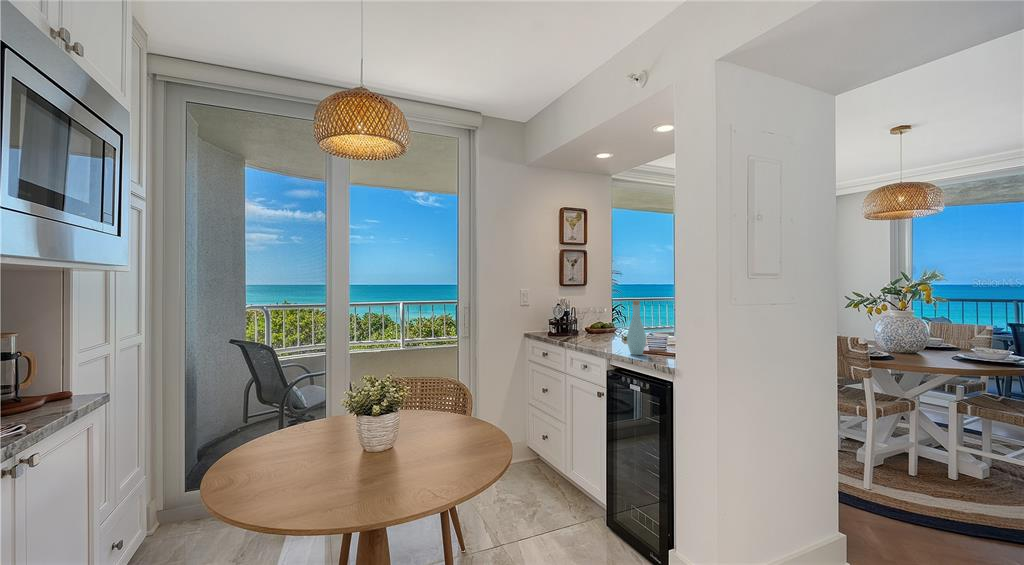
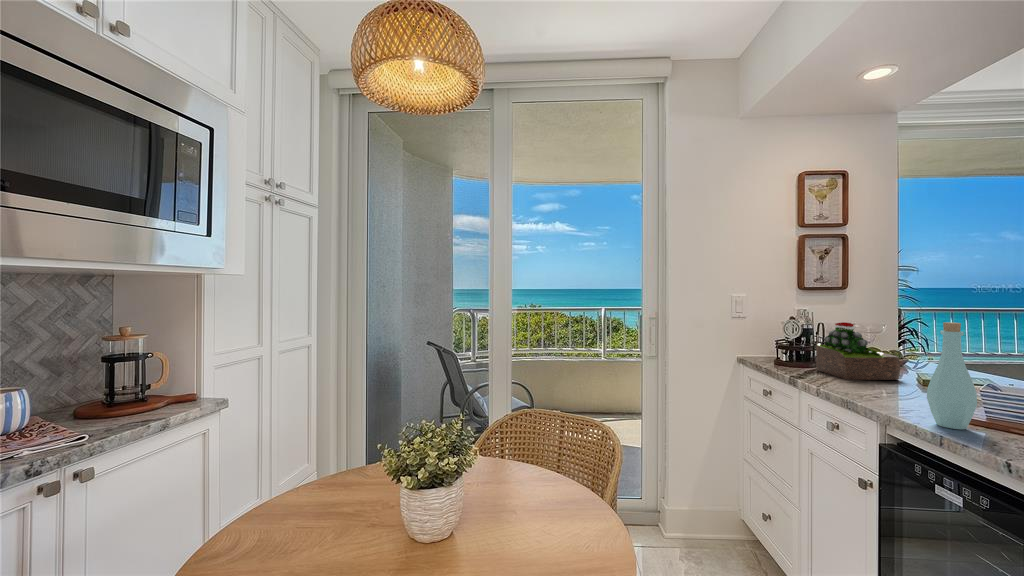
succulent plant: none [573,305,614,340] -> present [816,322,900,380]

